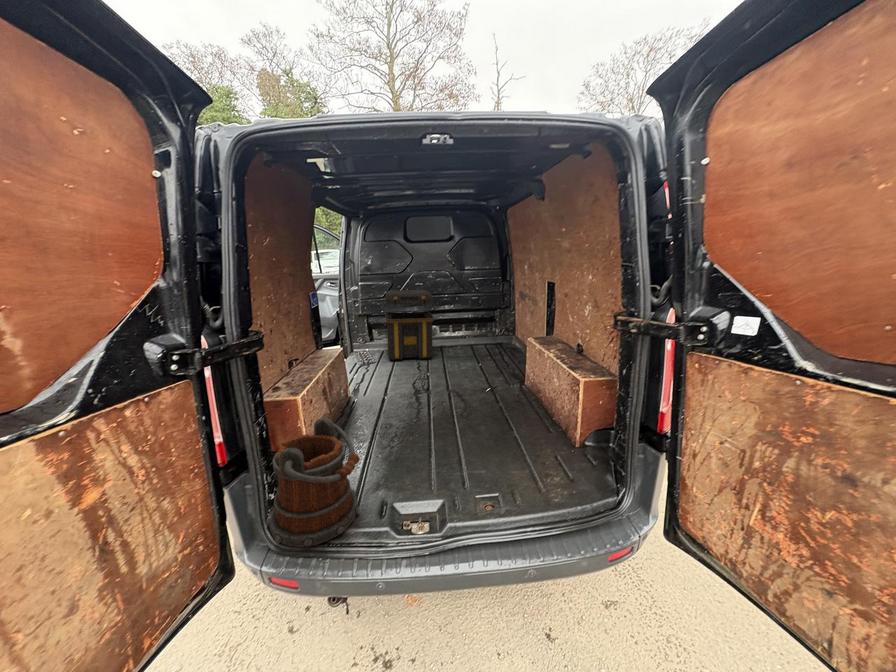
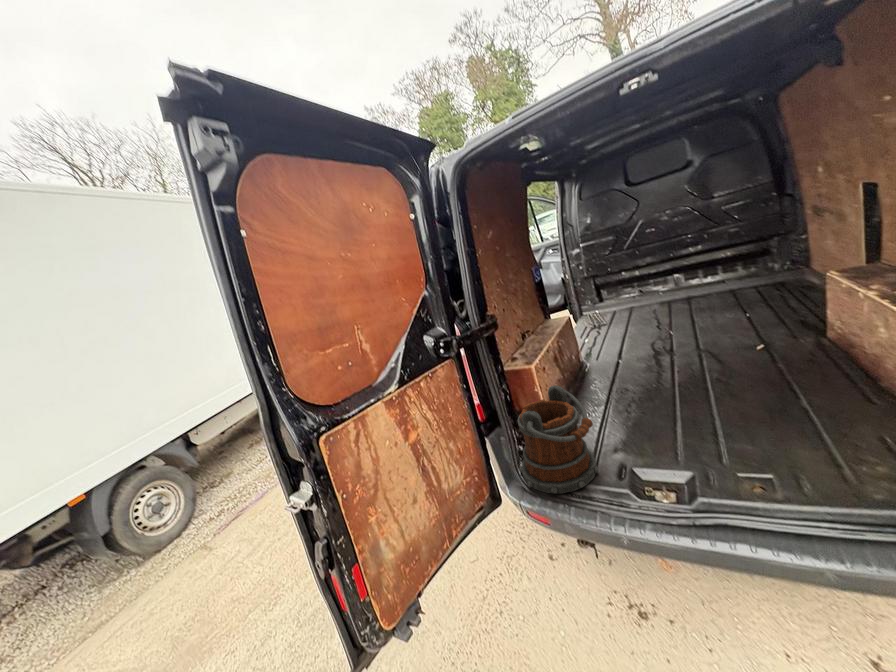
toolbox: present [385,290,434,360] -> none [610,235,677,320]

